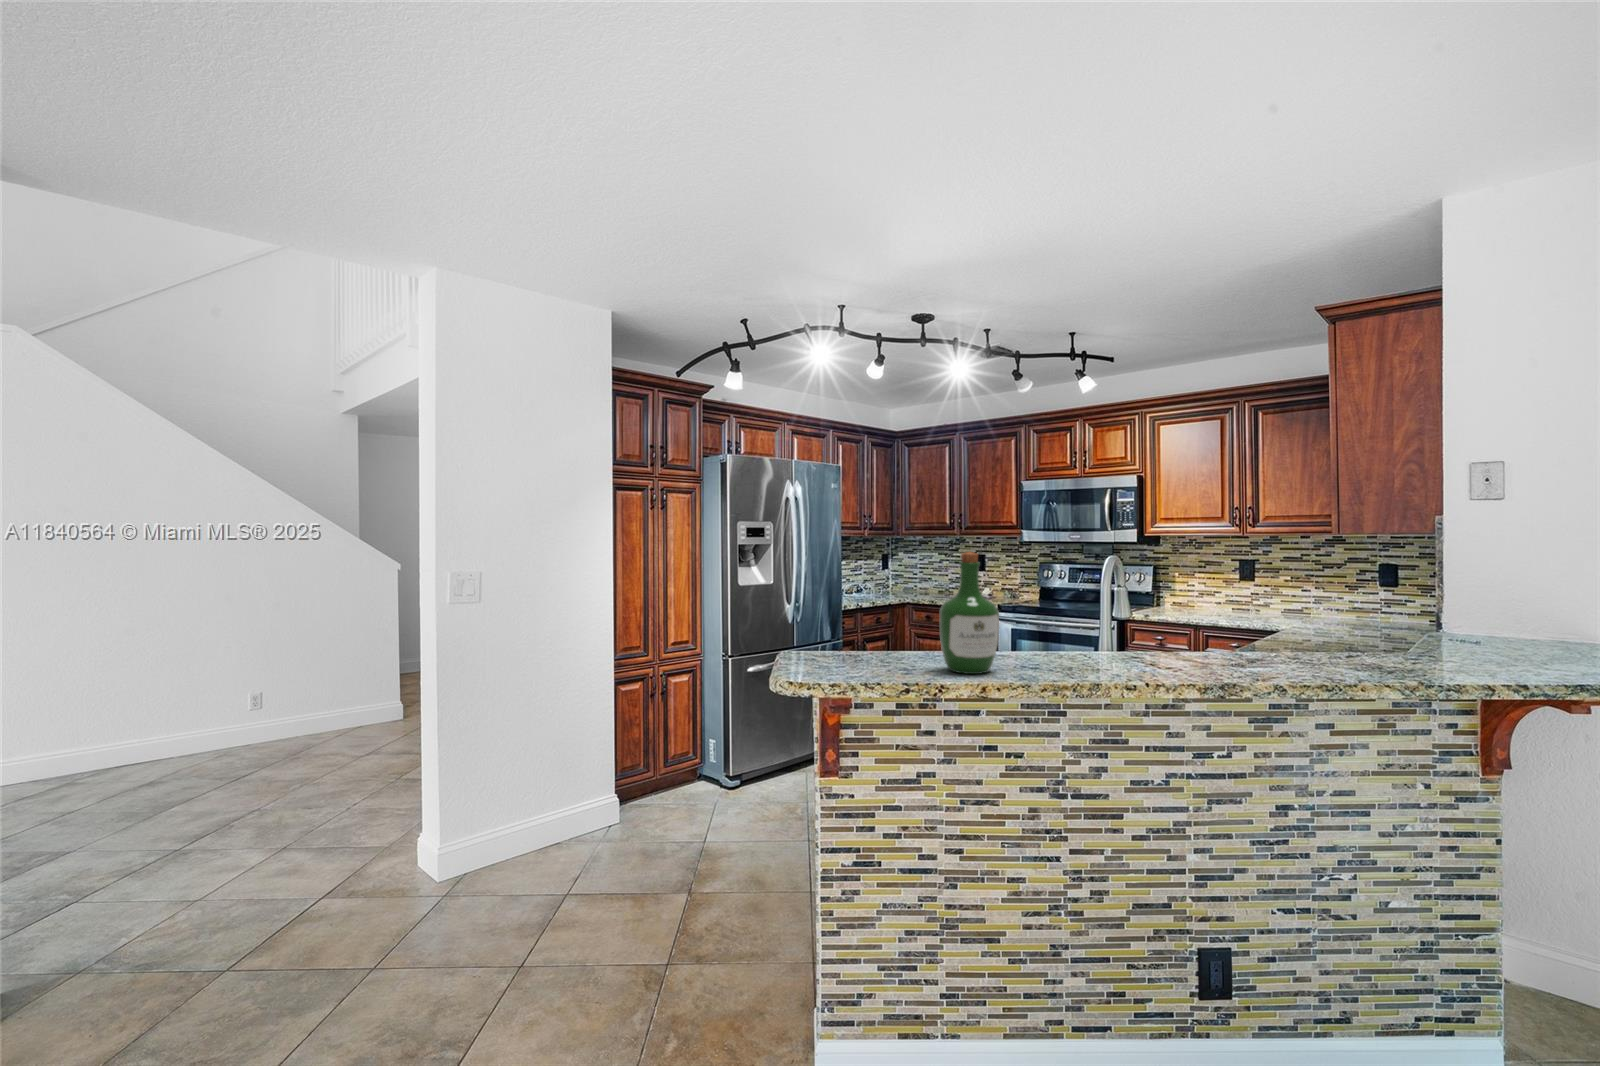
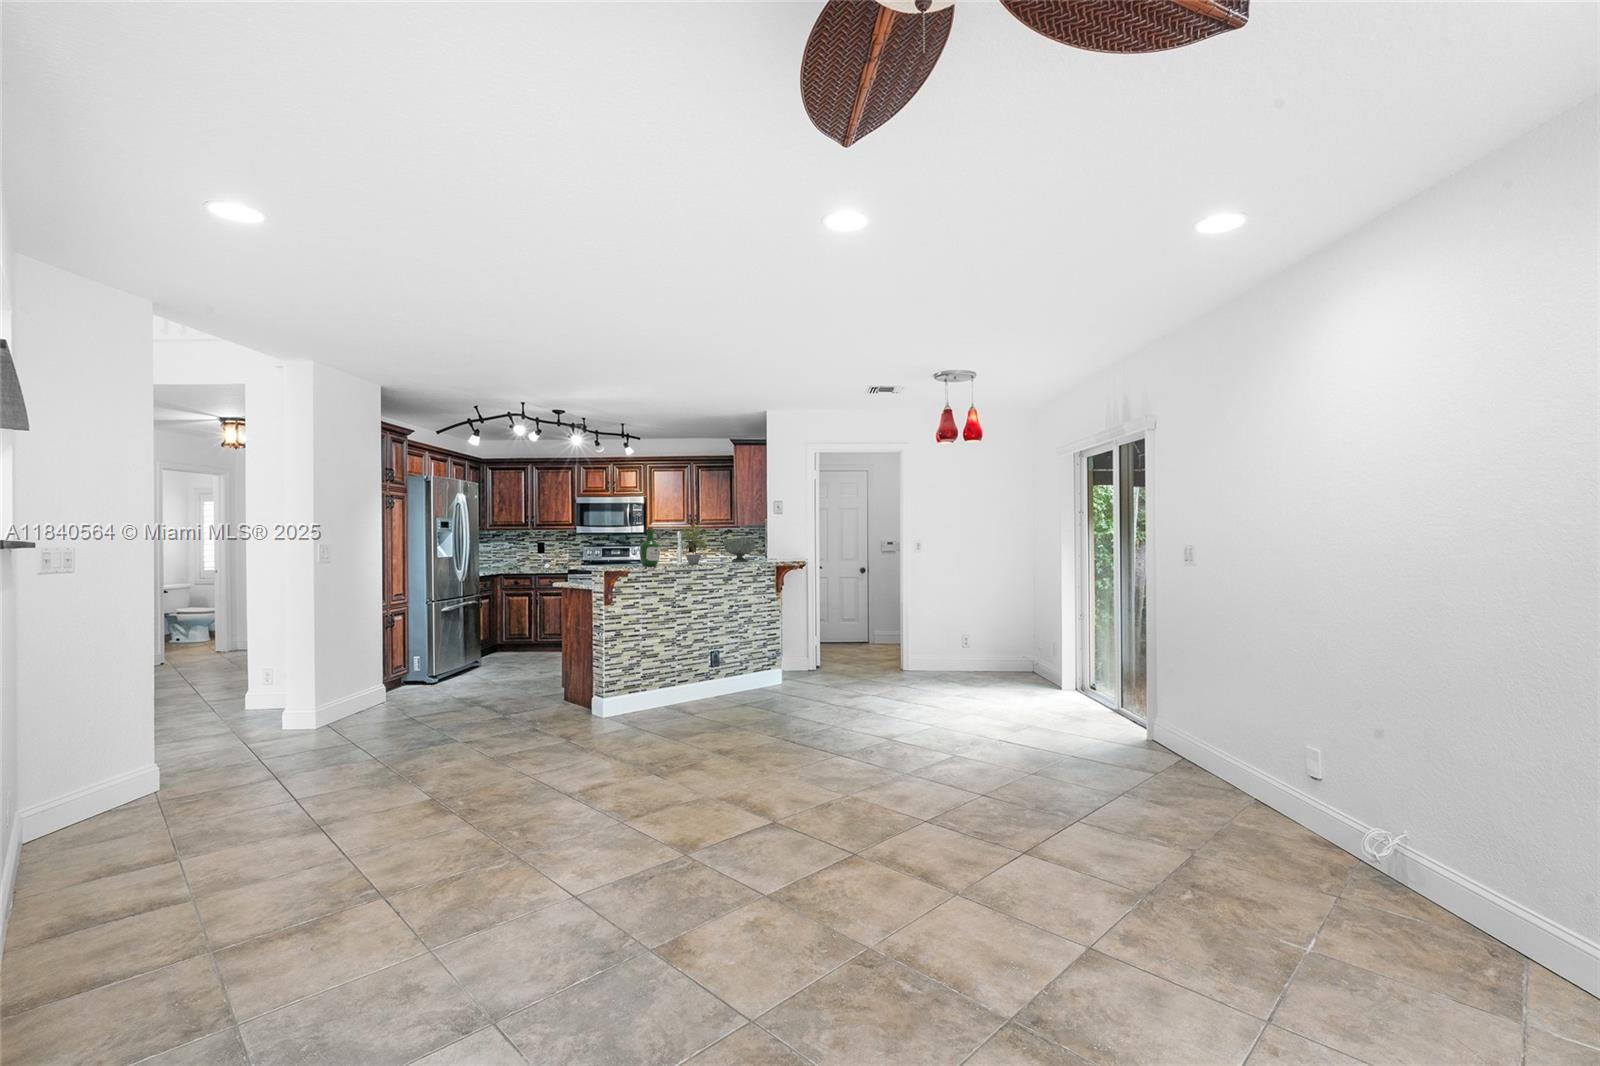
potted plant: none [1074,529,1204,669] -> present [678,525,707,564]
decorative bowl: none [1257,585,1381,667] -> present [724,538,755,562]

